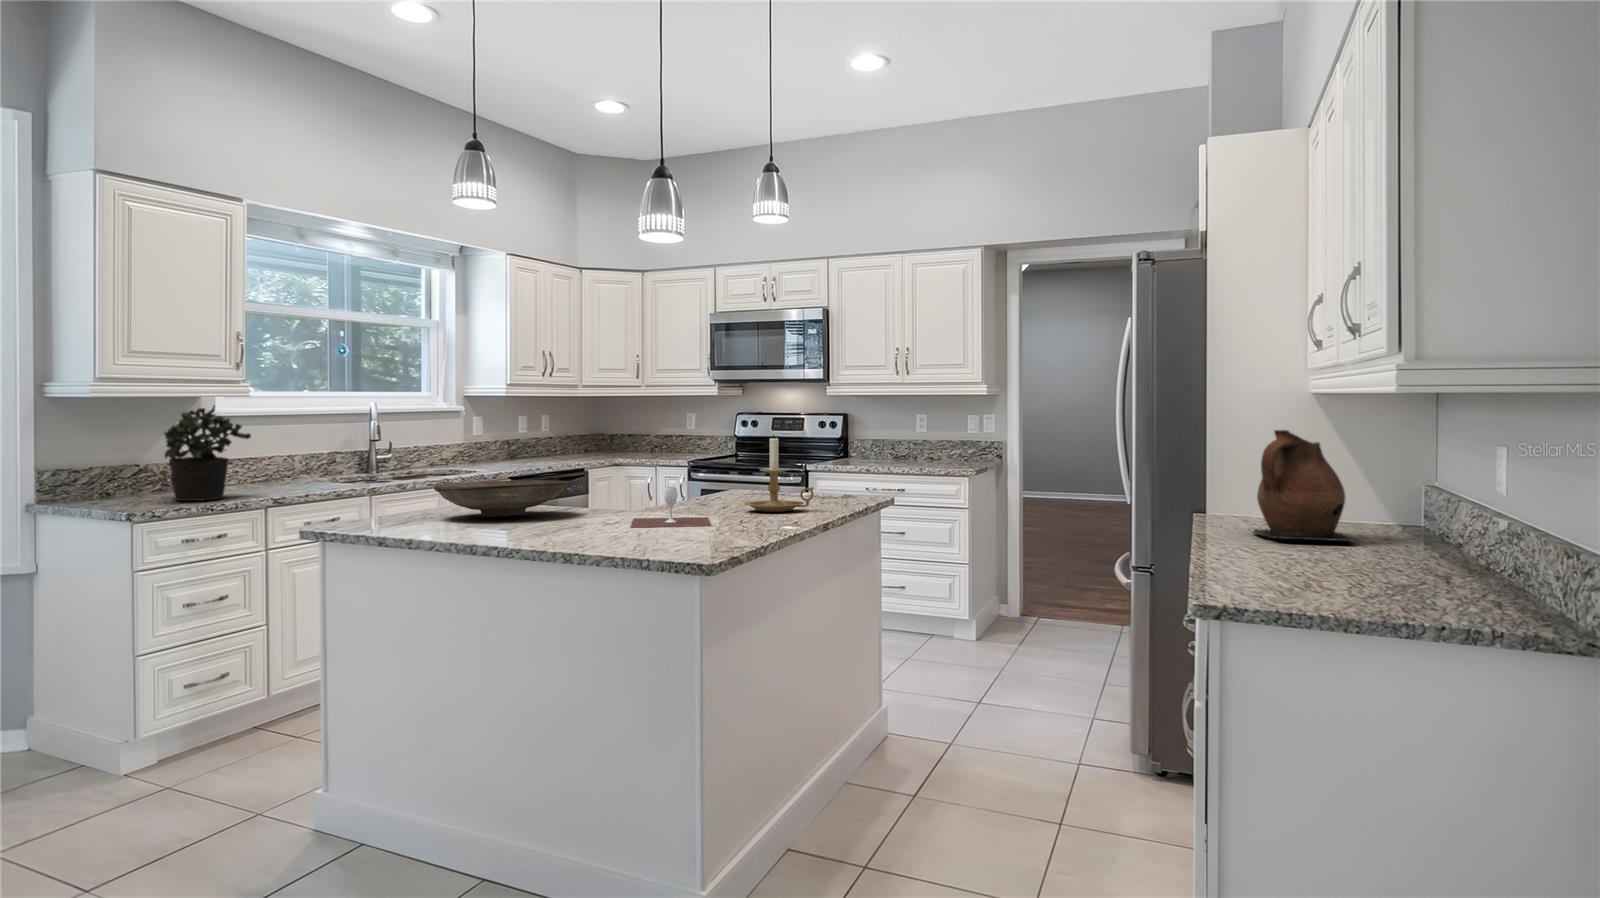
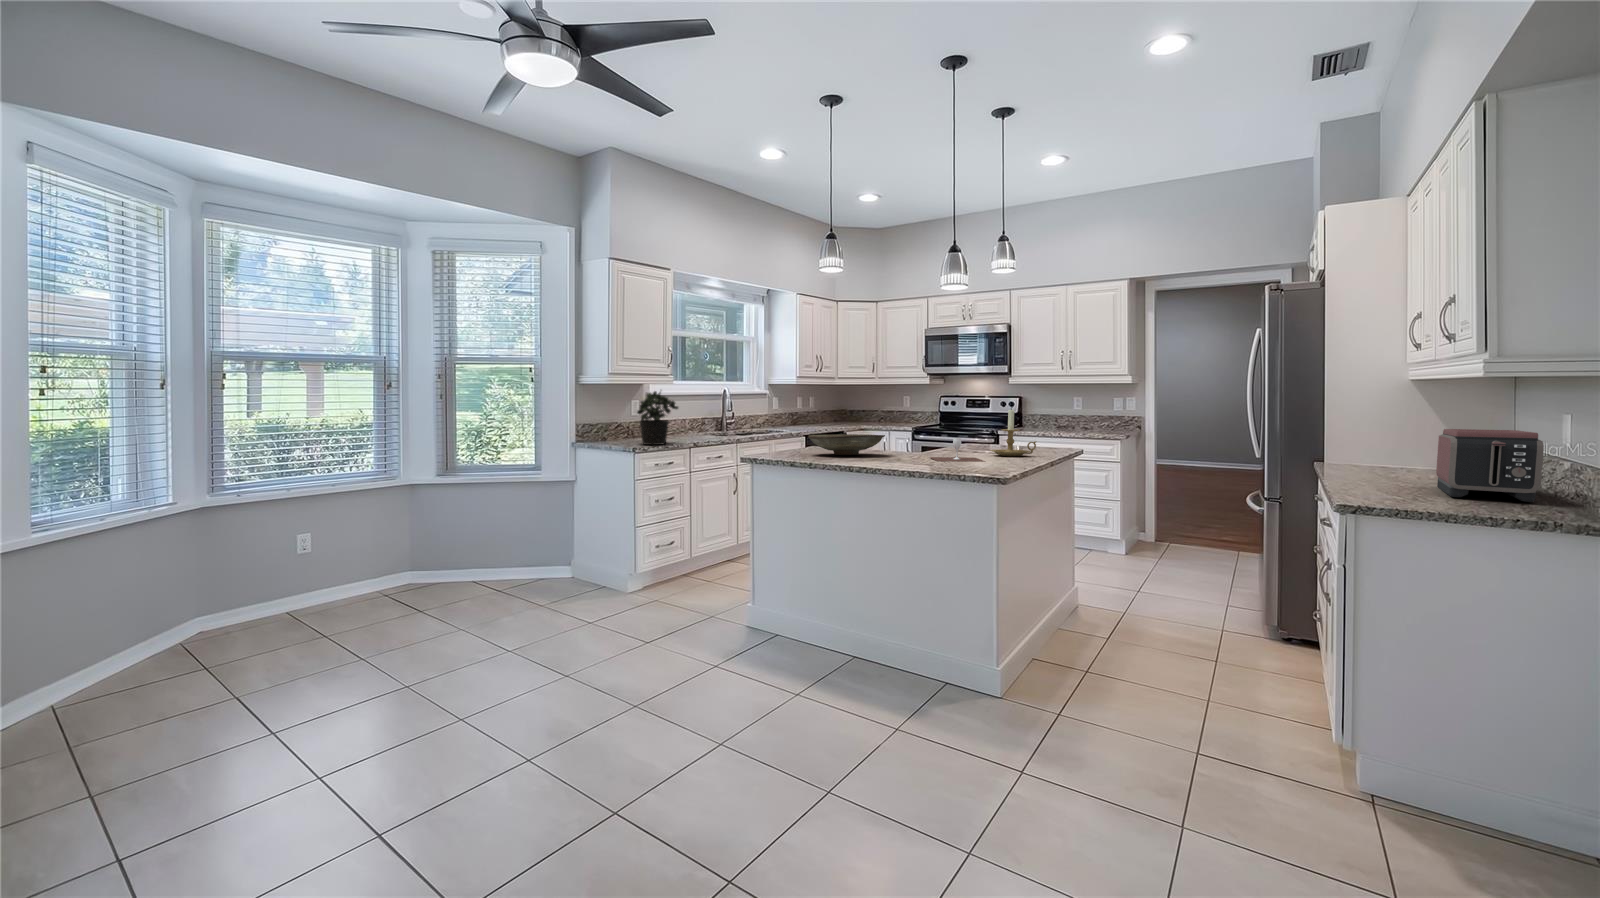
ceramic pitcher: present [1254,430,1357,542] -> none [1361,404,1450,480]
toaster: none [1339,469,1474,586] -> present [1436,429,1544,502]

